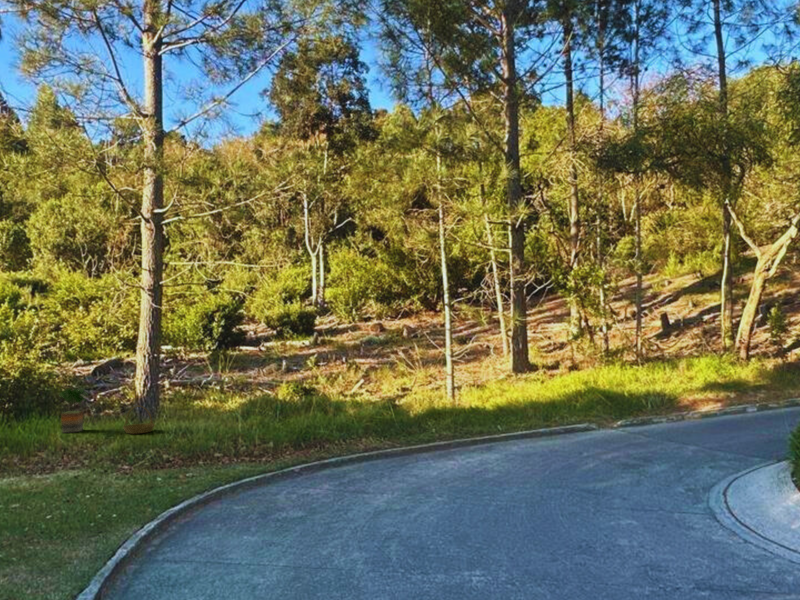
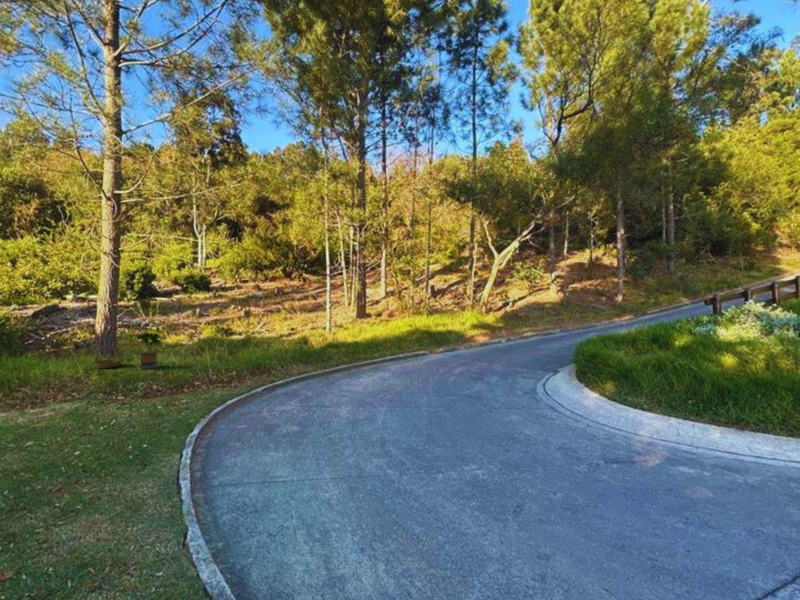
potted tree: present [60,388,87,433] -> present [137,333,162,369]

